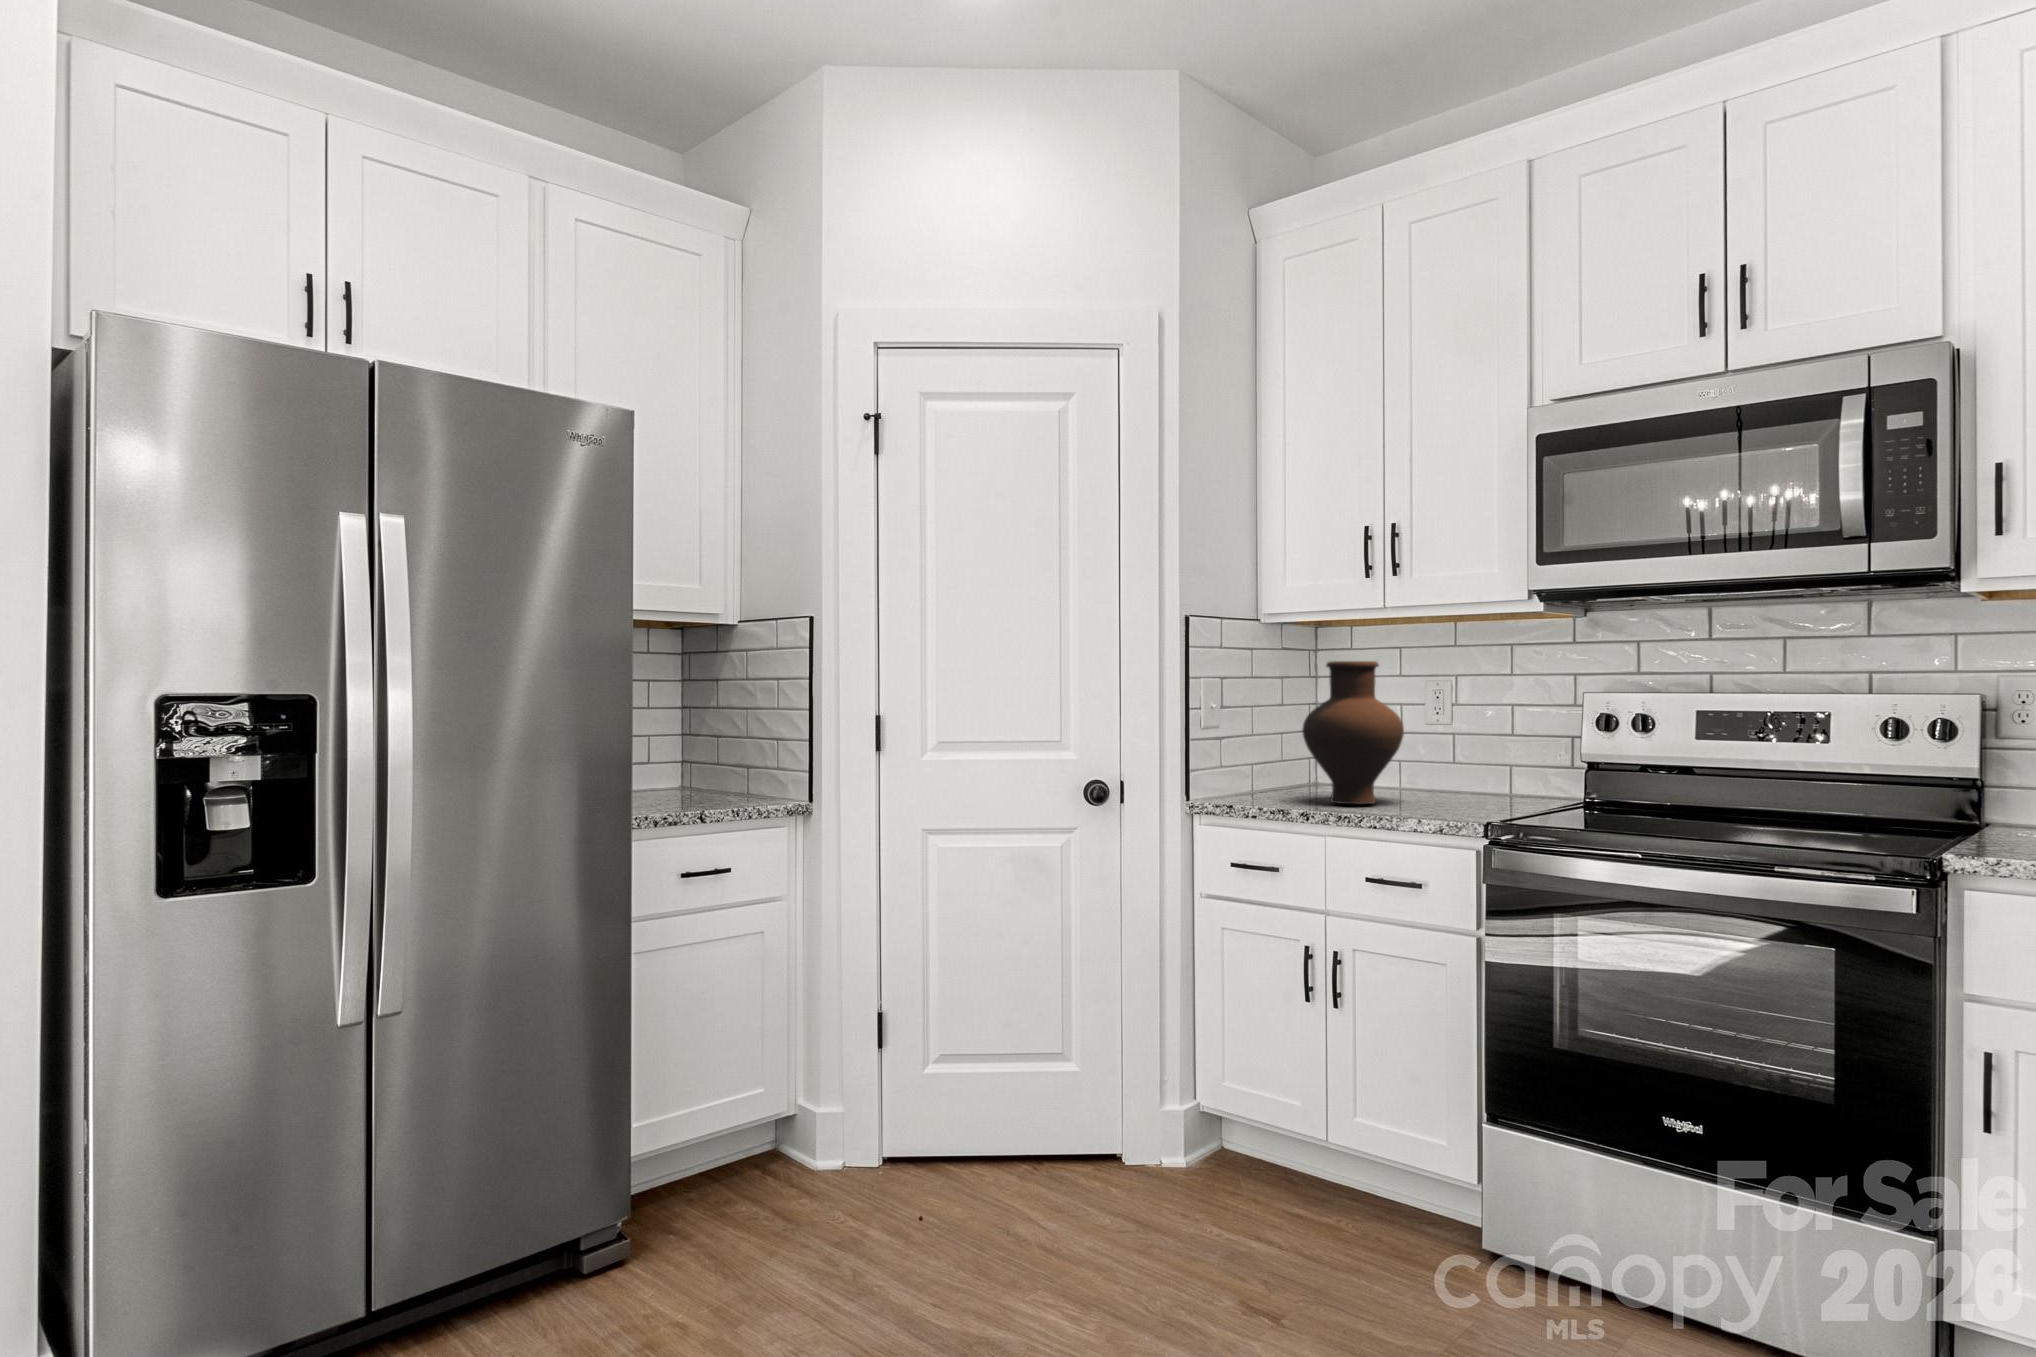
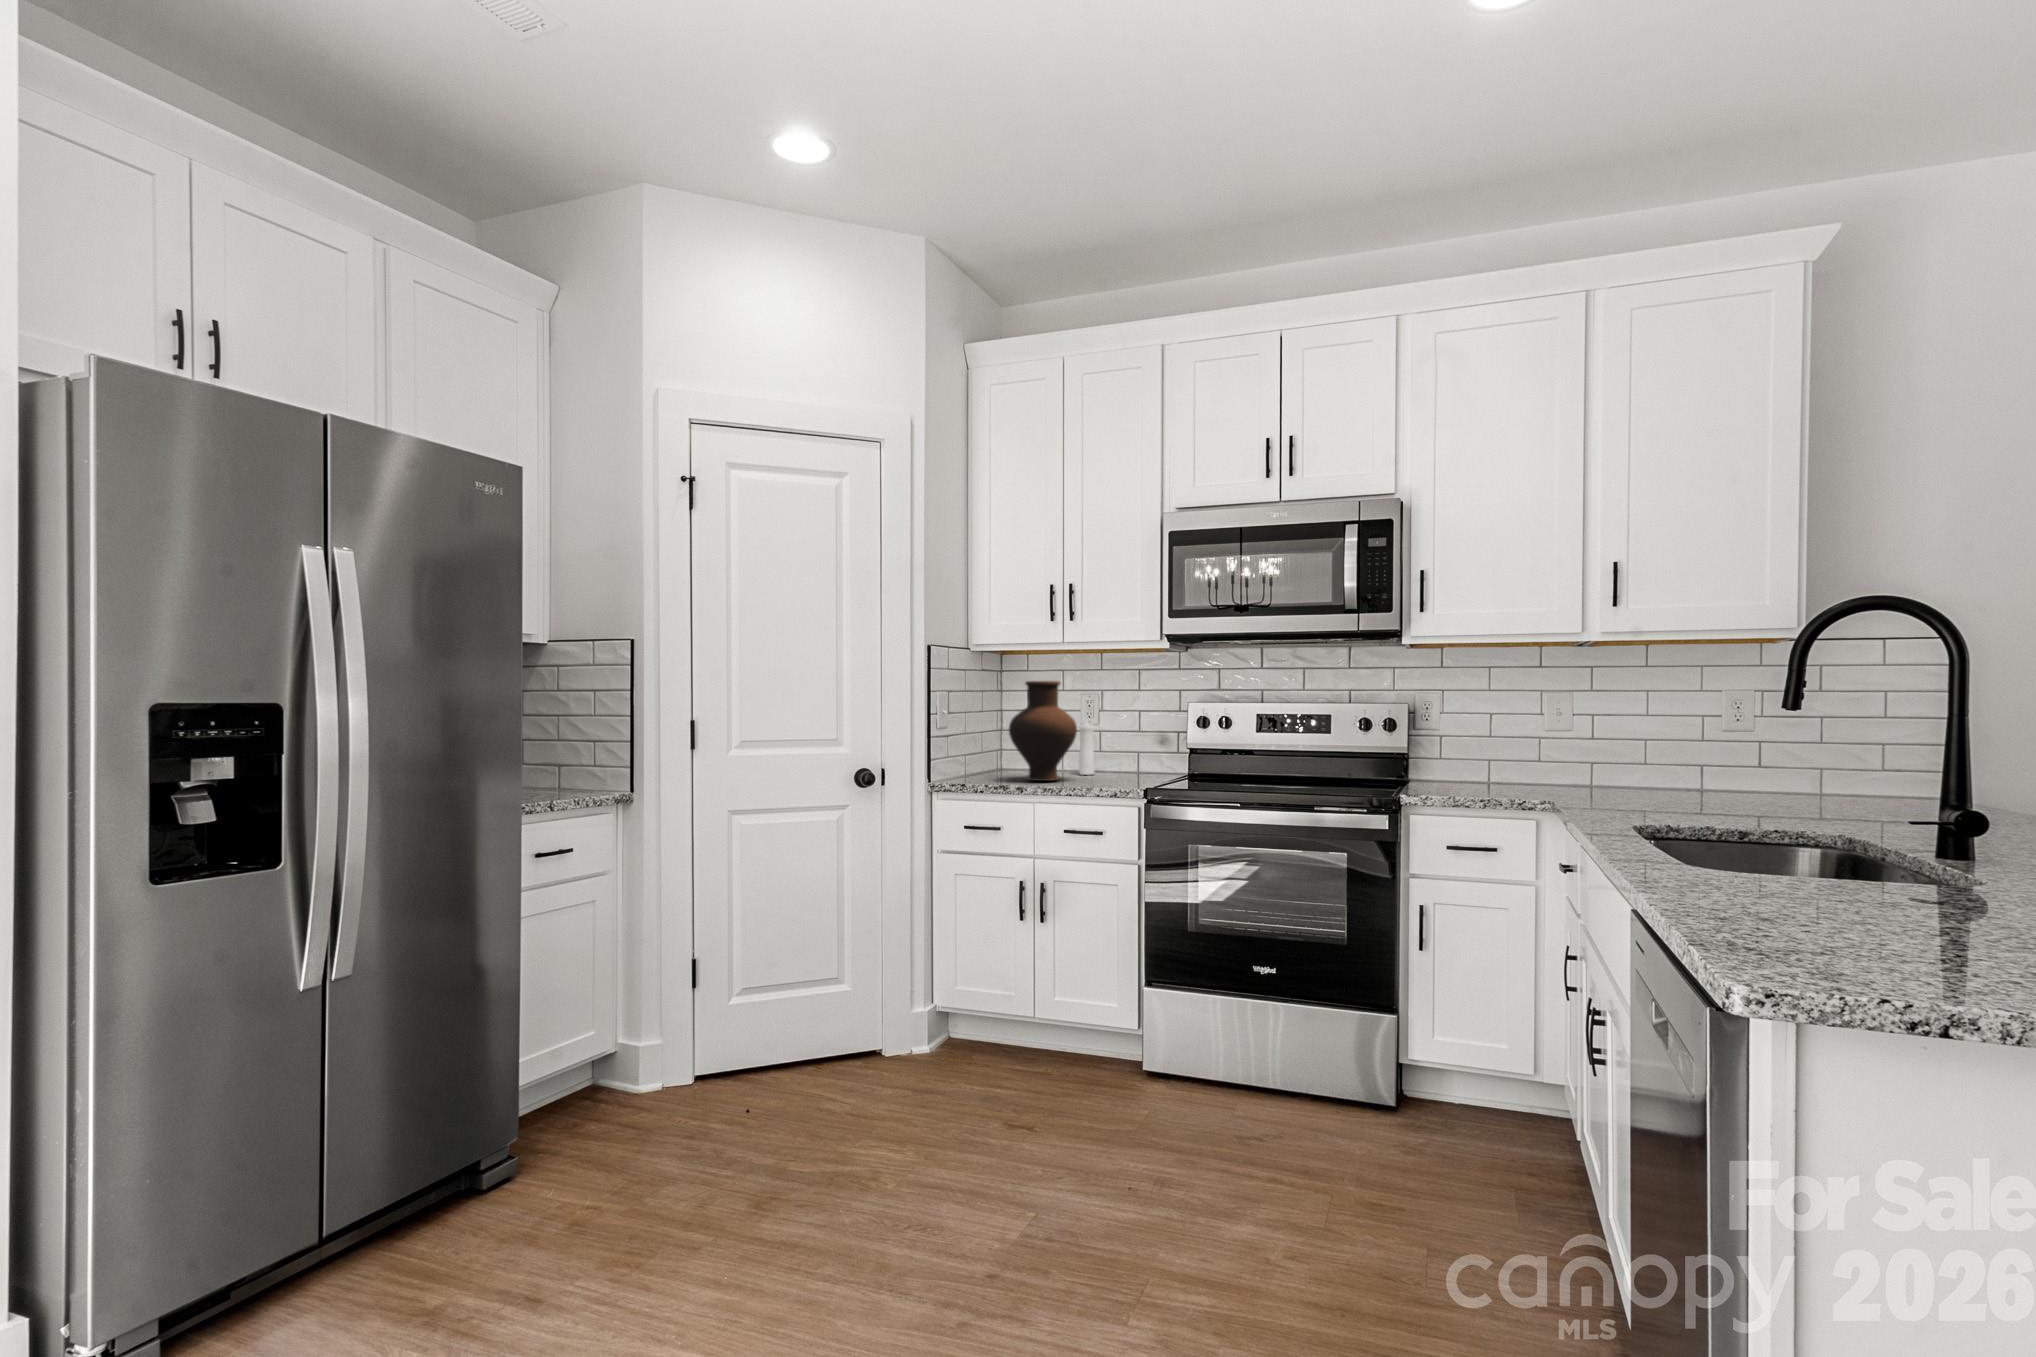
pepper mill: none [1418,709,1467,796] -> present [1079,722,1096,775]

